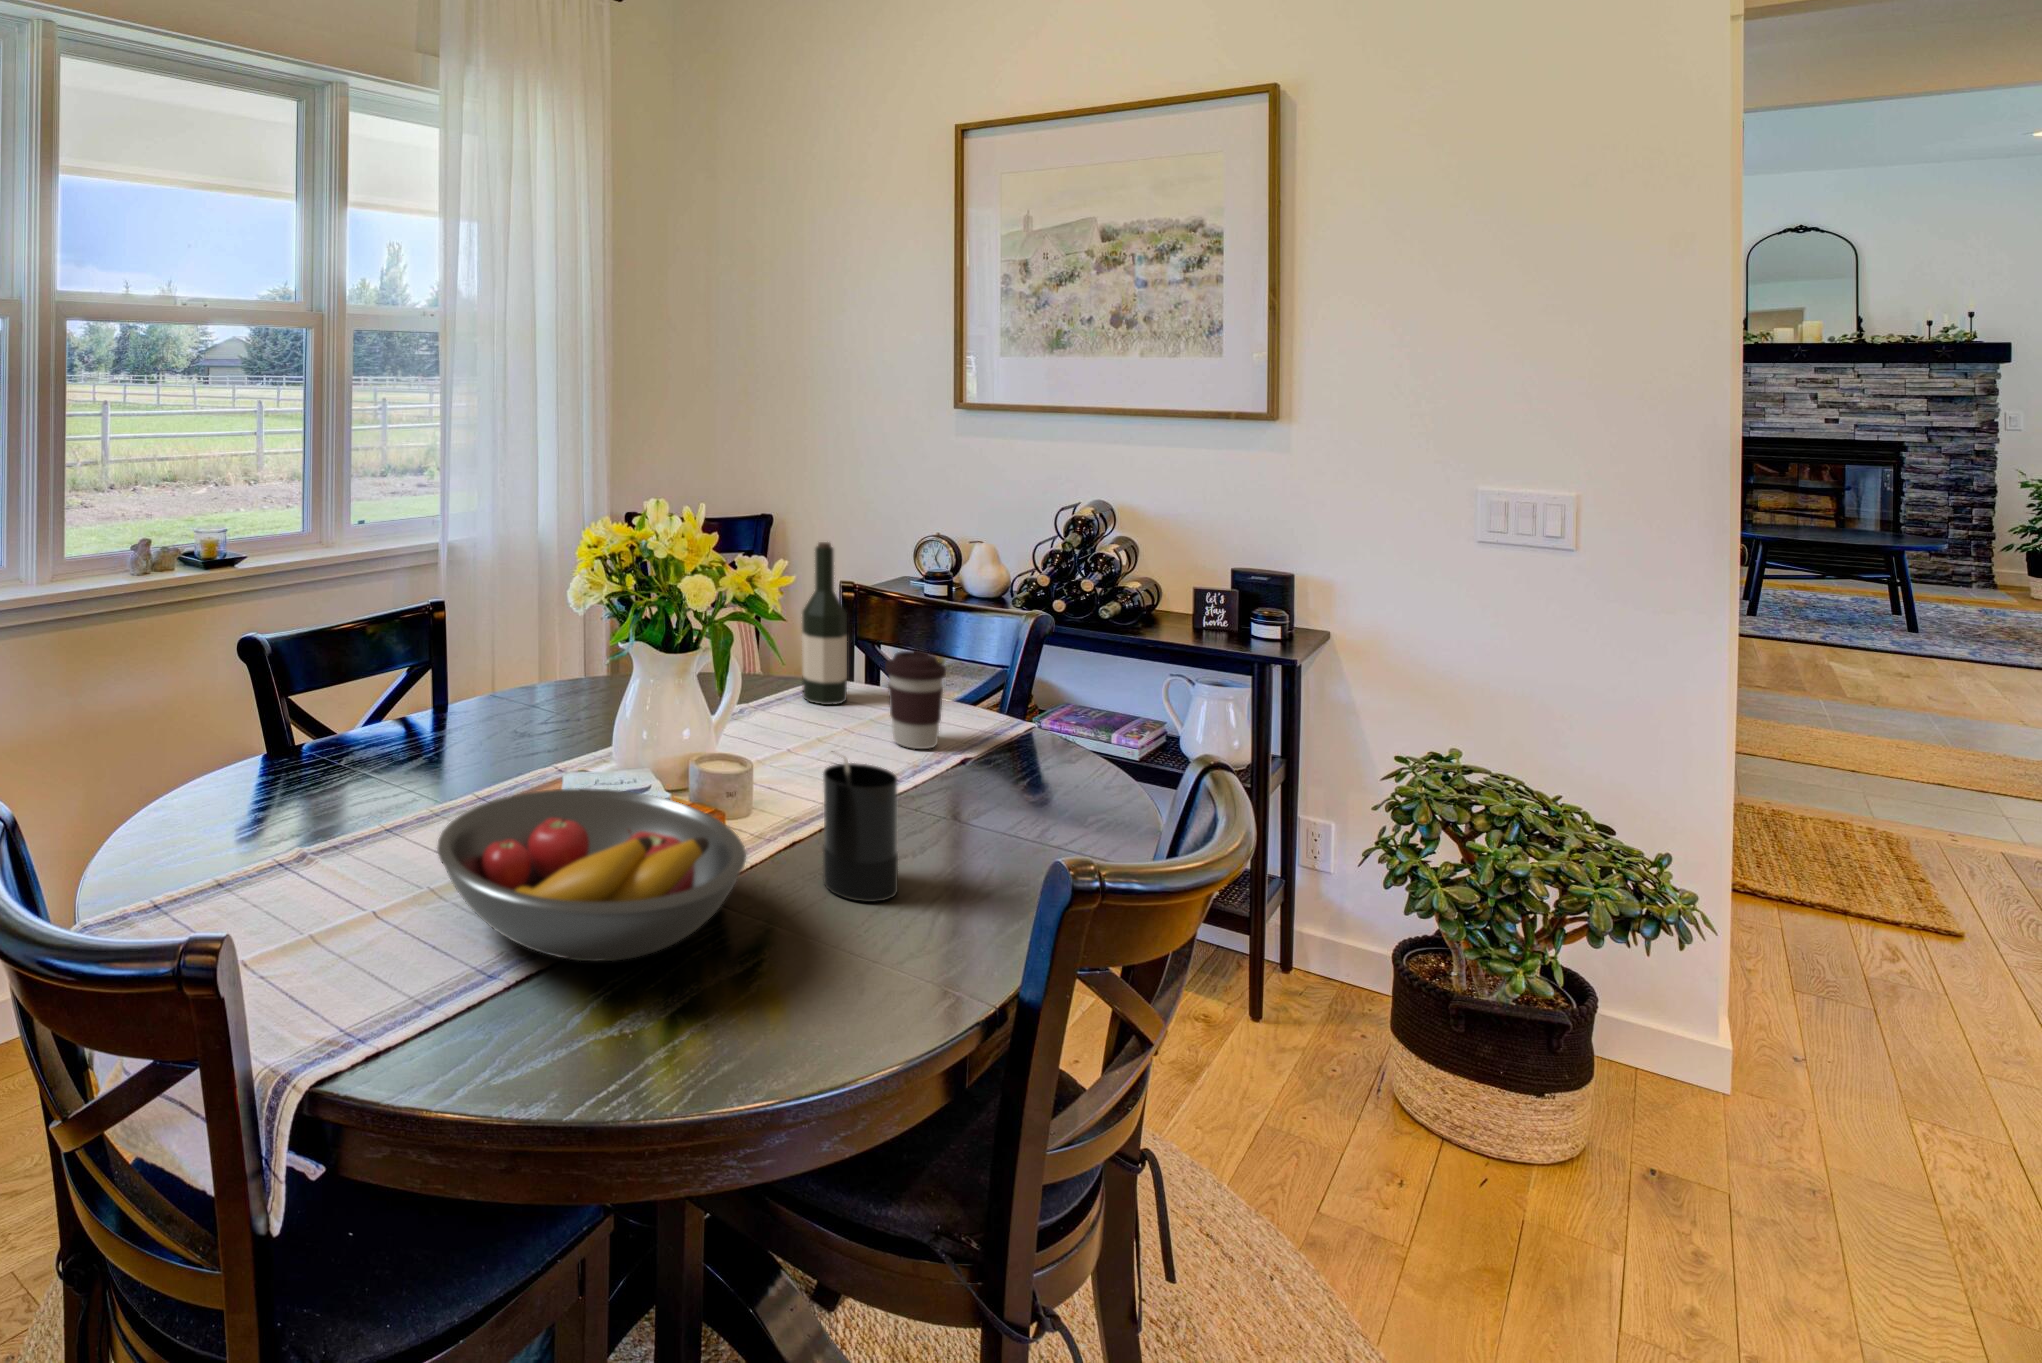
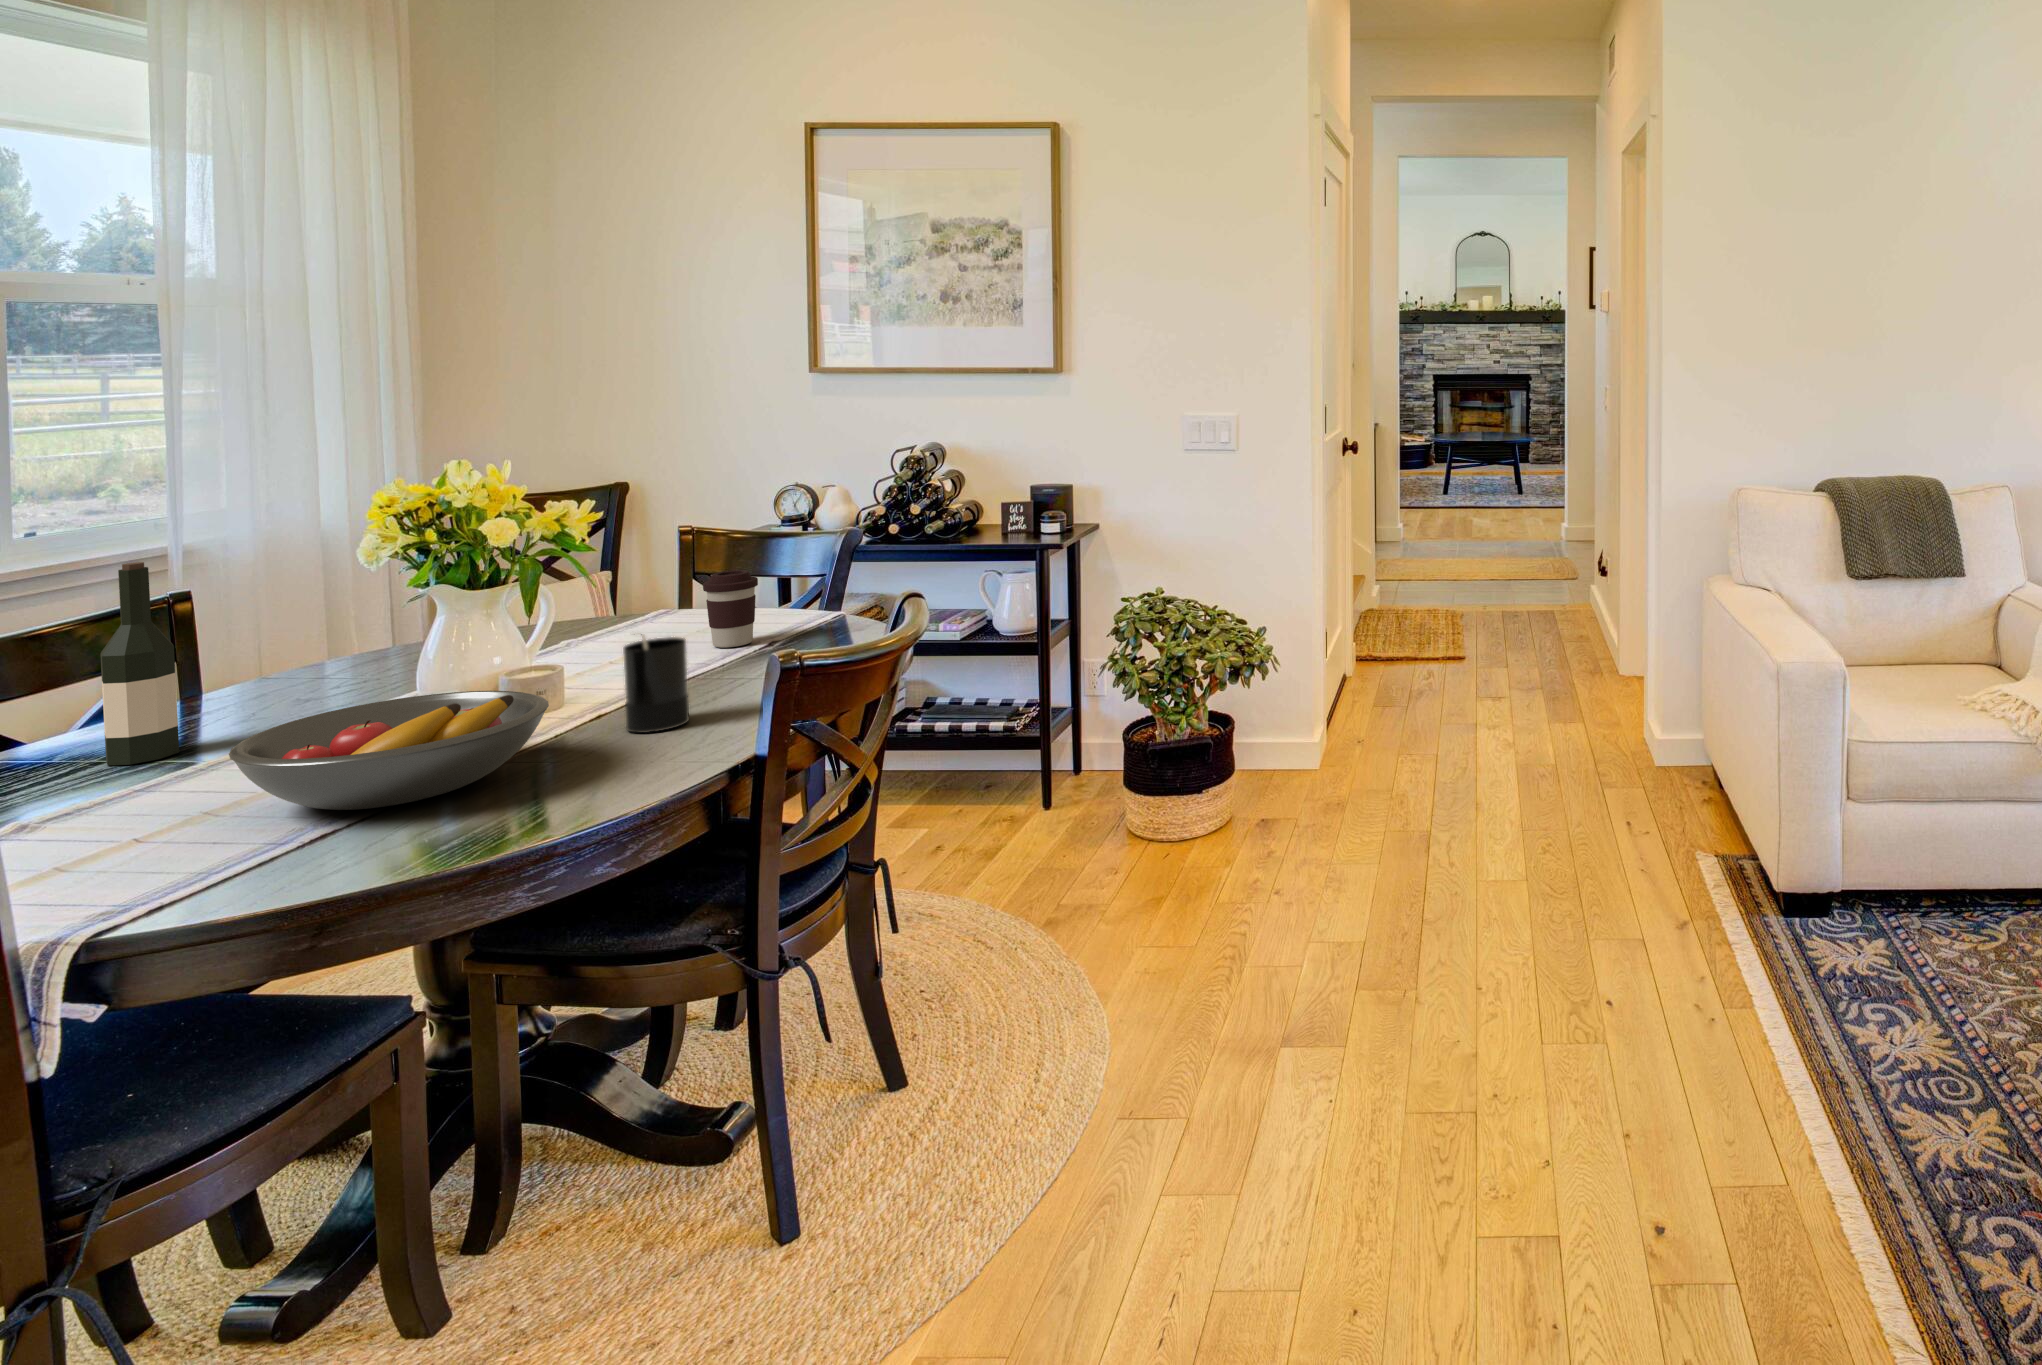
wine bottle: present [802,542,847,705] -> present [100,562,179,765]

